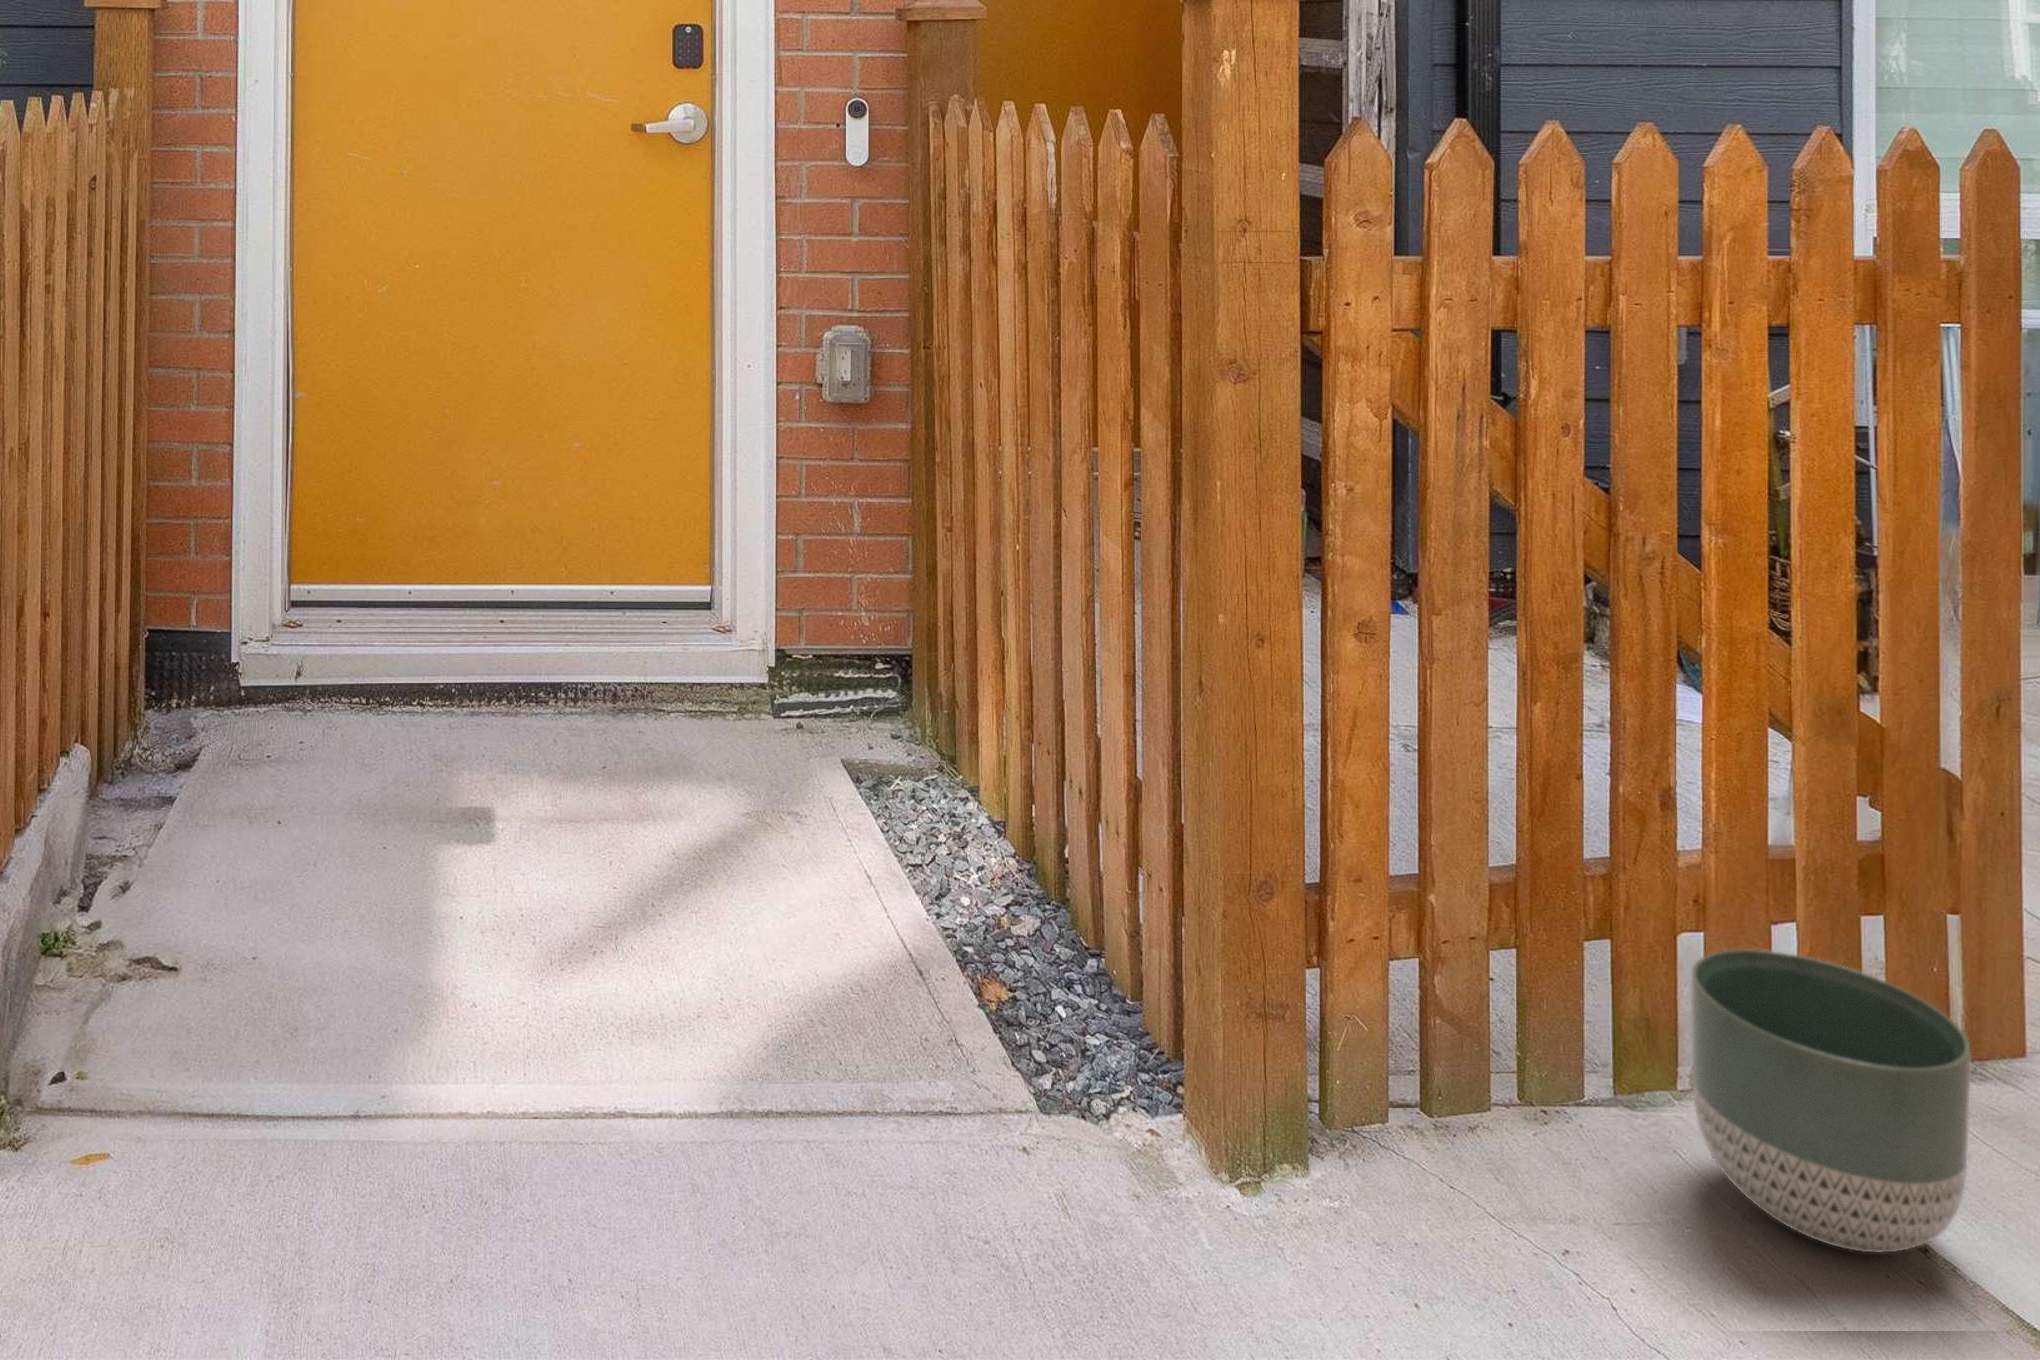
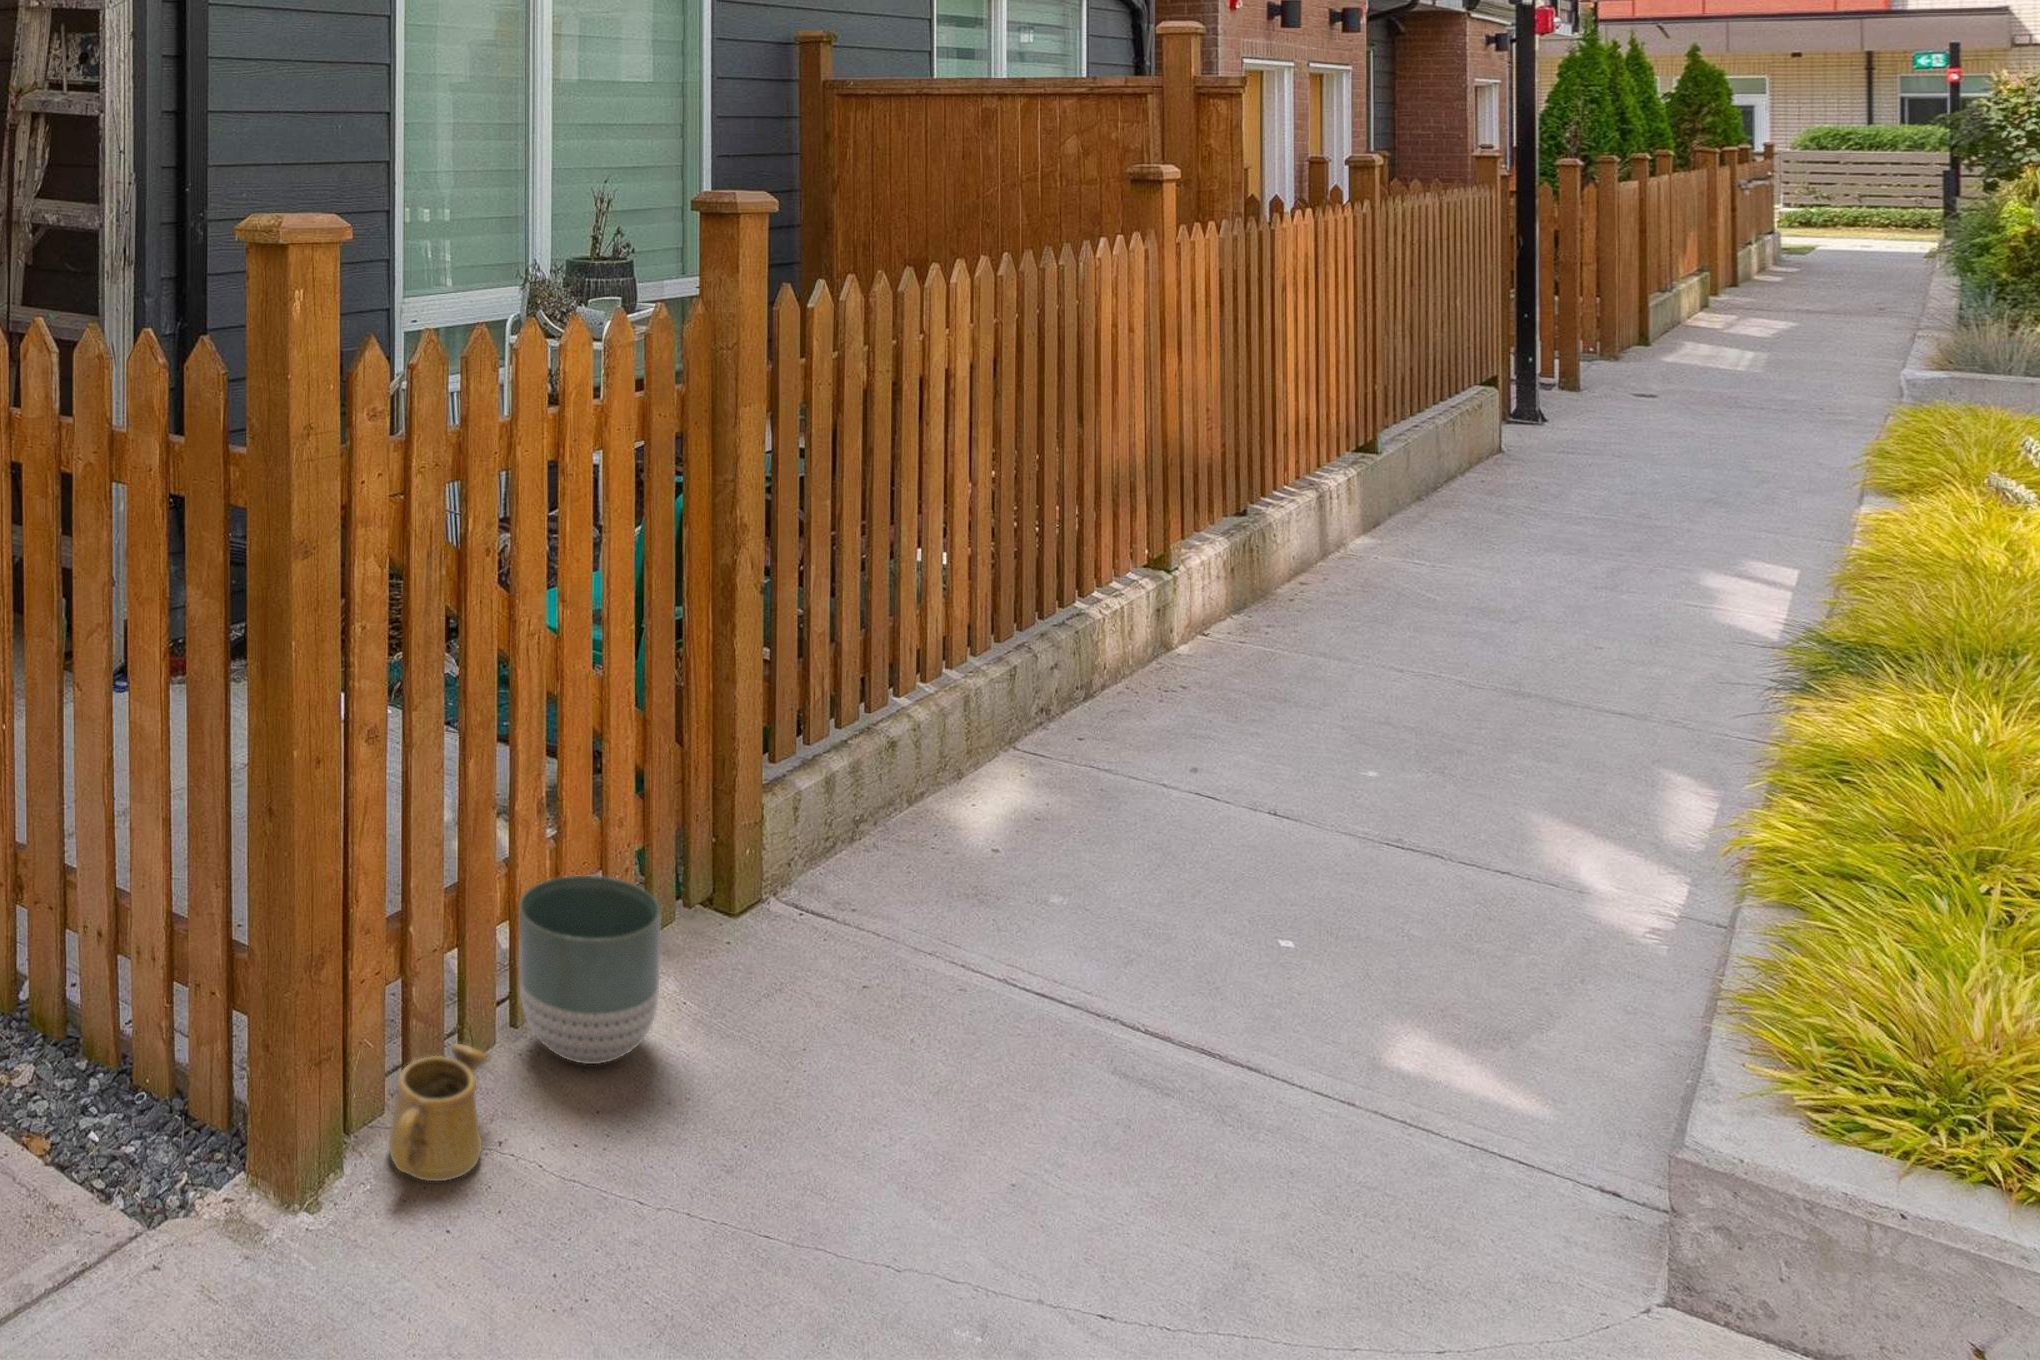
watering can: none [1375,1086,1582,1263] -> present [388,1044,487,1181]

